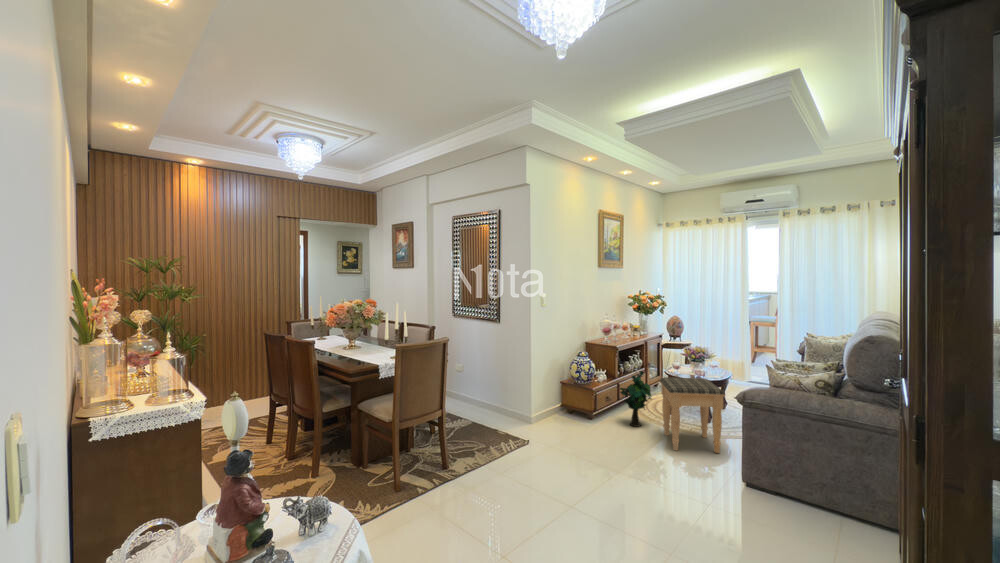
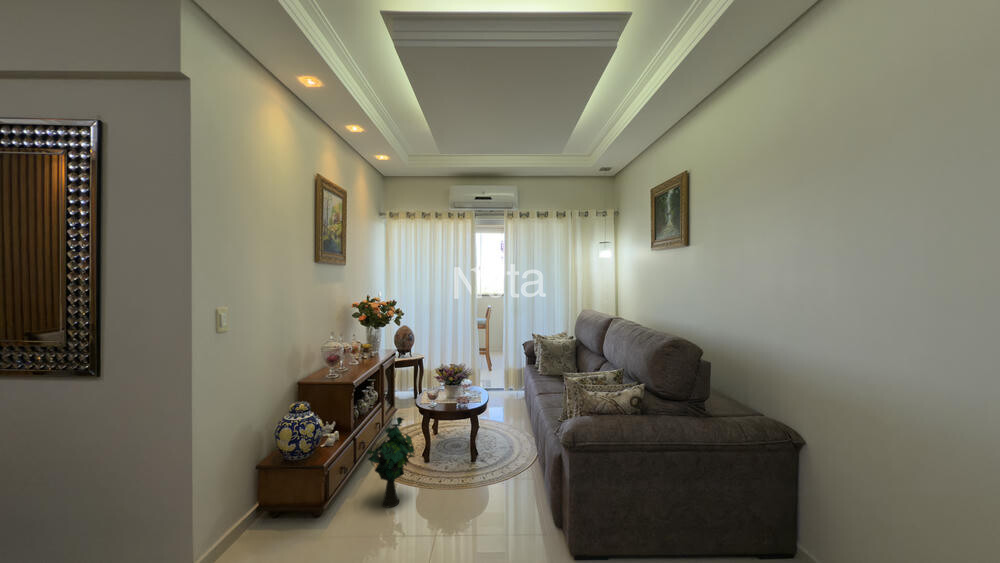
footstool: present [660,377,725,453] -> none [429,412,523,536]

